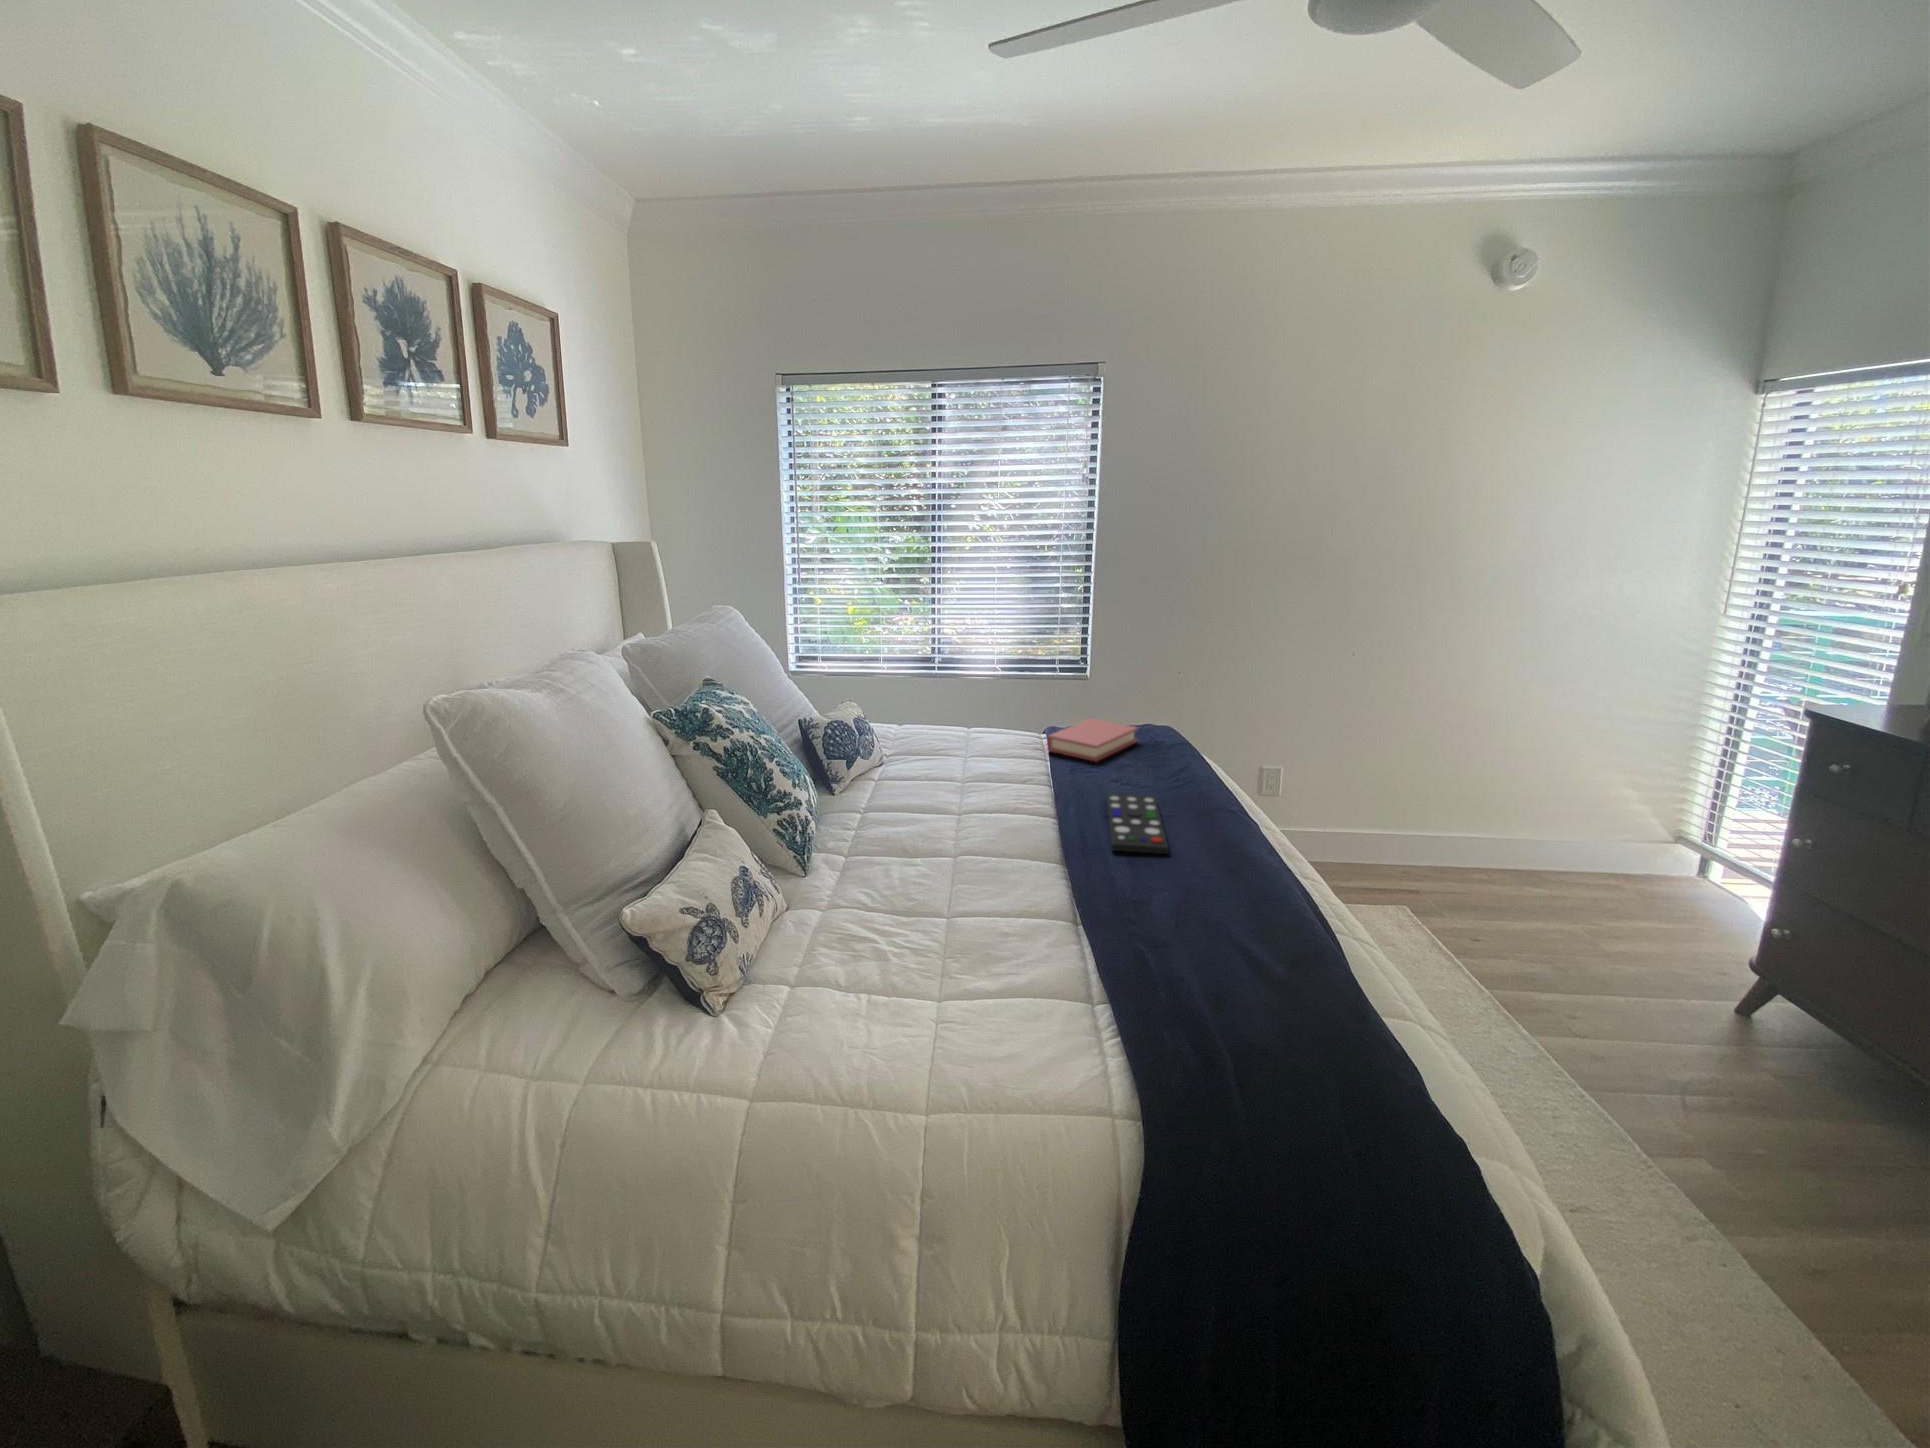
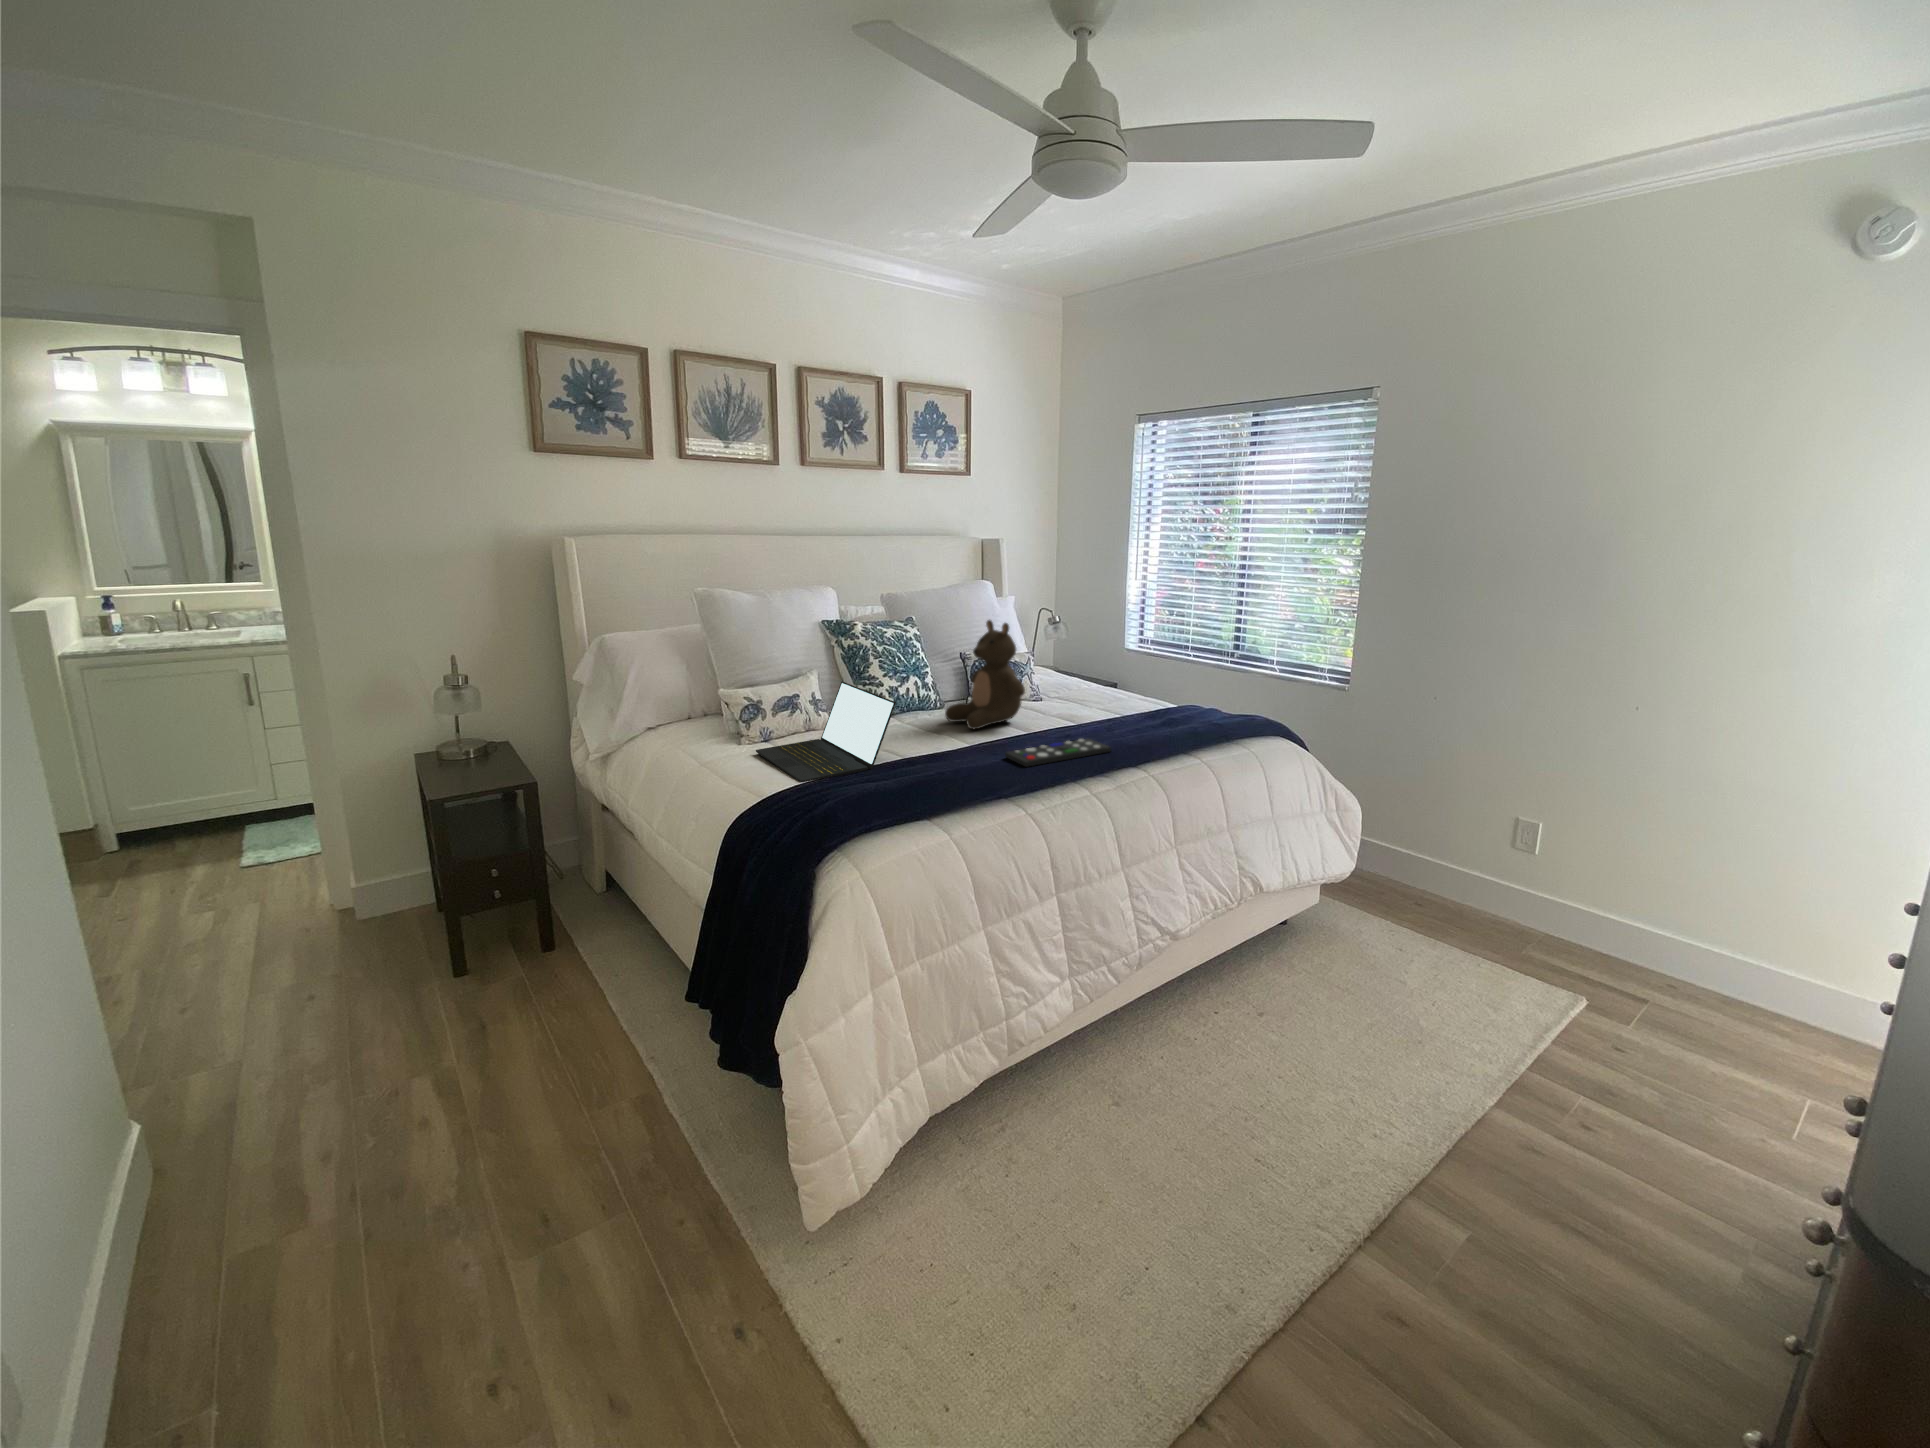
stuffed bear: none [867,665,987,828] -> present [945,620,1025,729]
book: present [1047,719,1138,761] -> none [1147,706,1228,731]
laptop: none [827,816,1065,1015] -> present [756,681,896,782]

